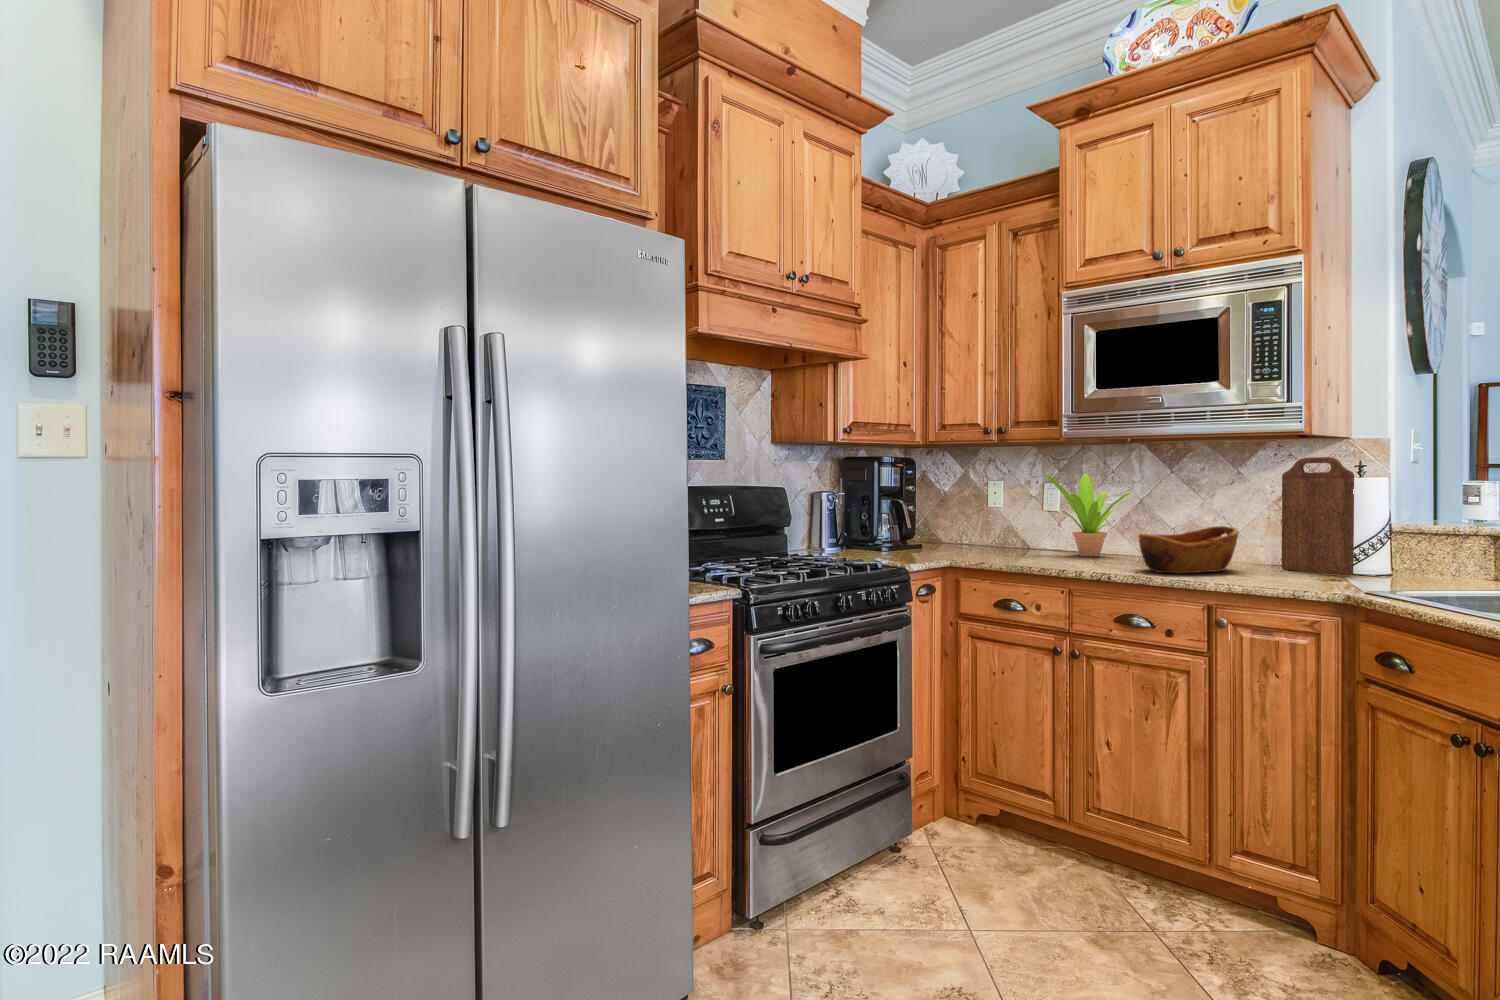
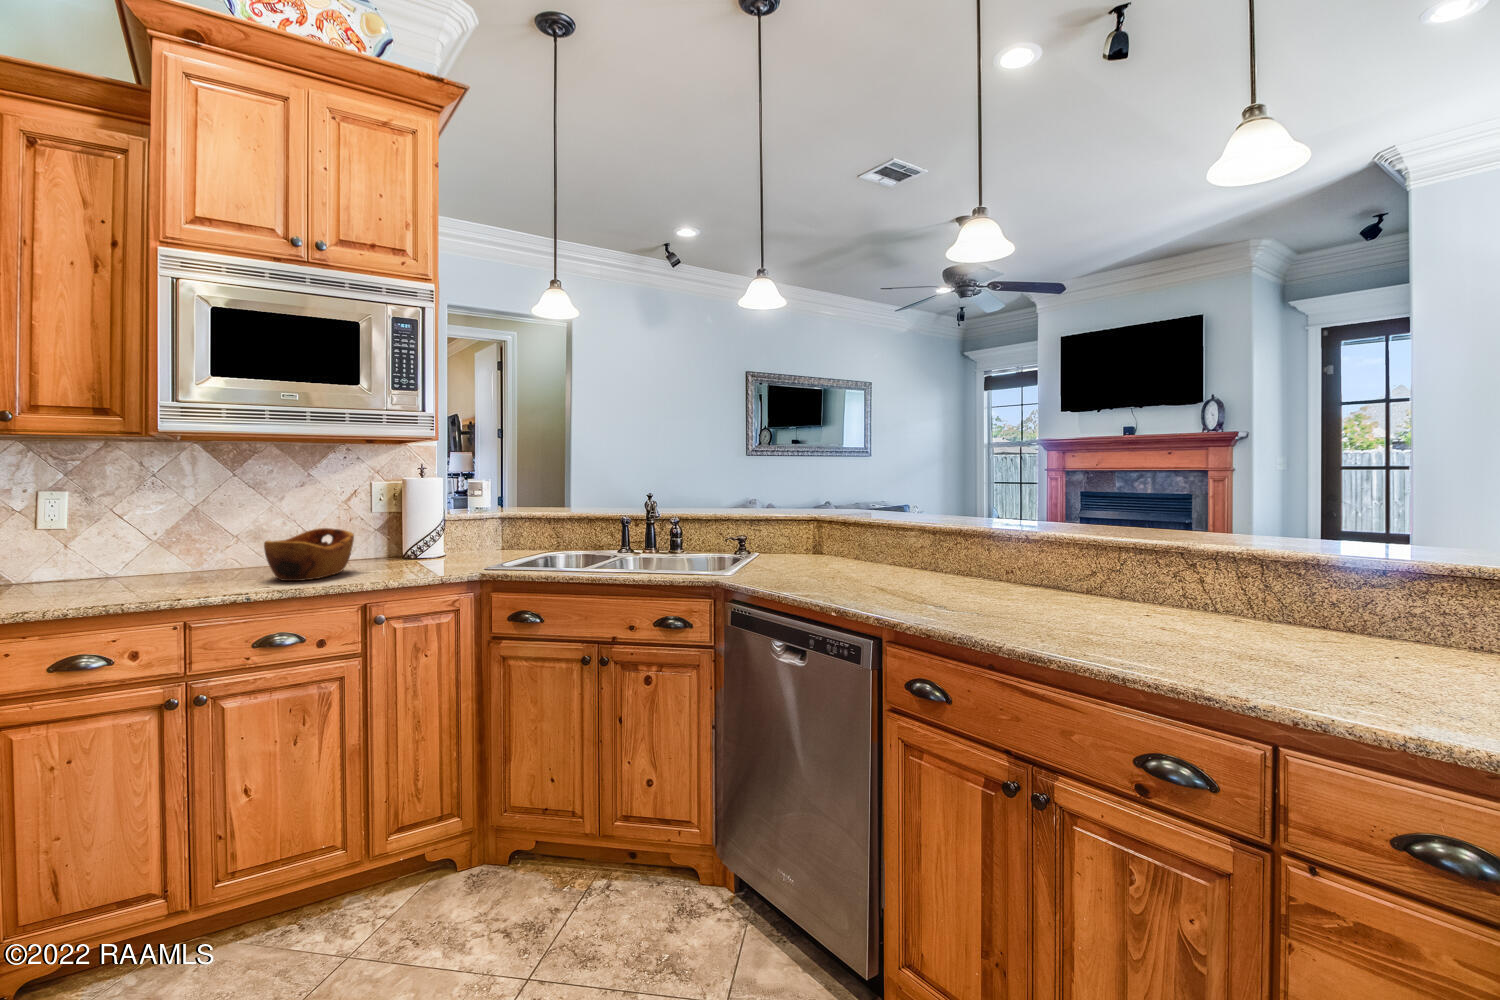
cutting board: present [1281,457,1354,576] -> none [368,464,434,564]
potted plant: present [1044,473,1130,556] -> none [76,471,203,577]

